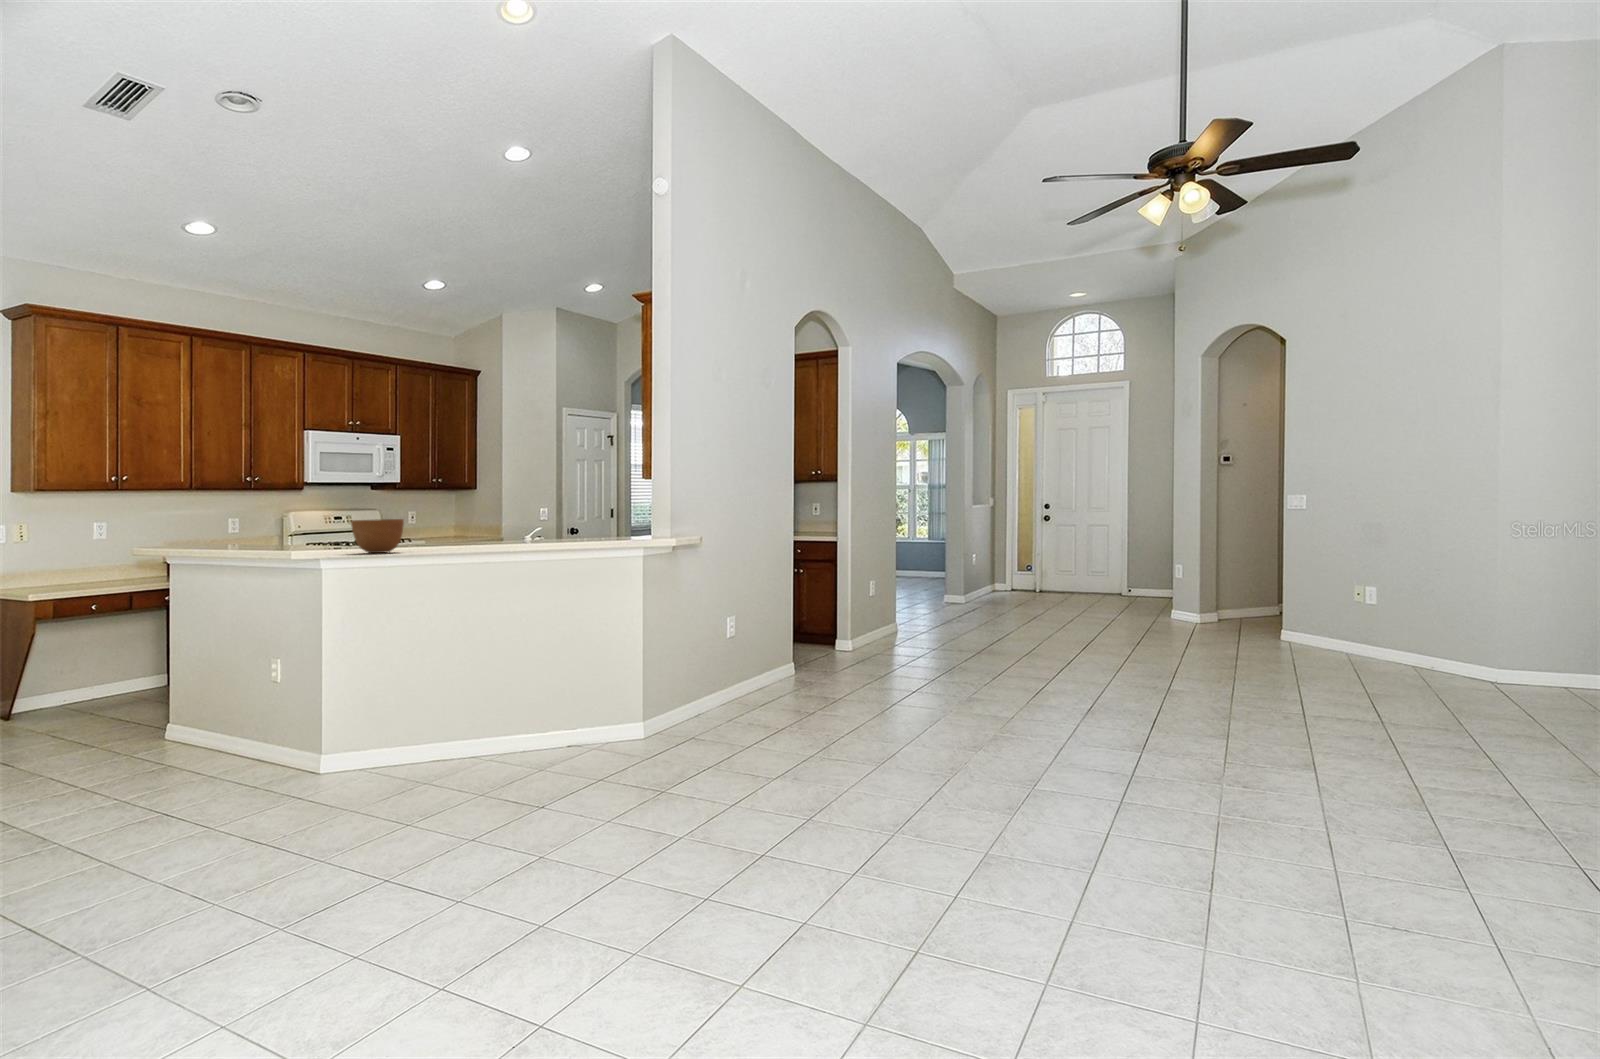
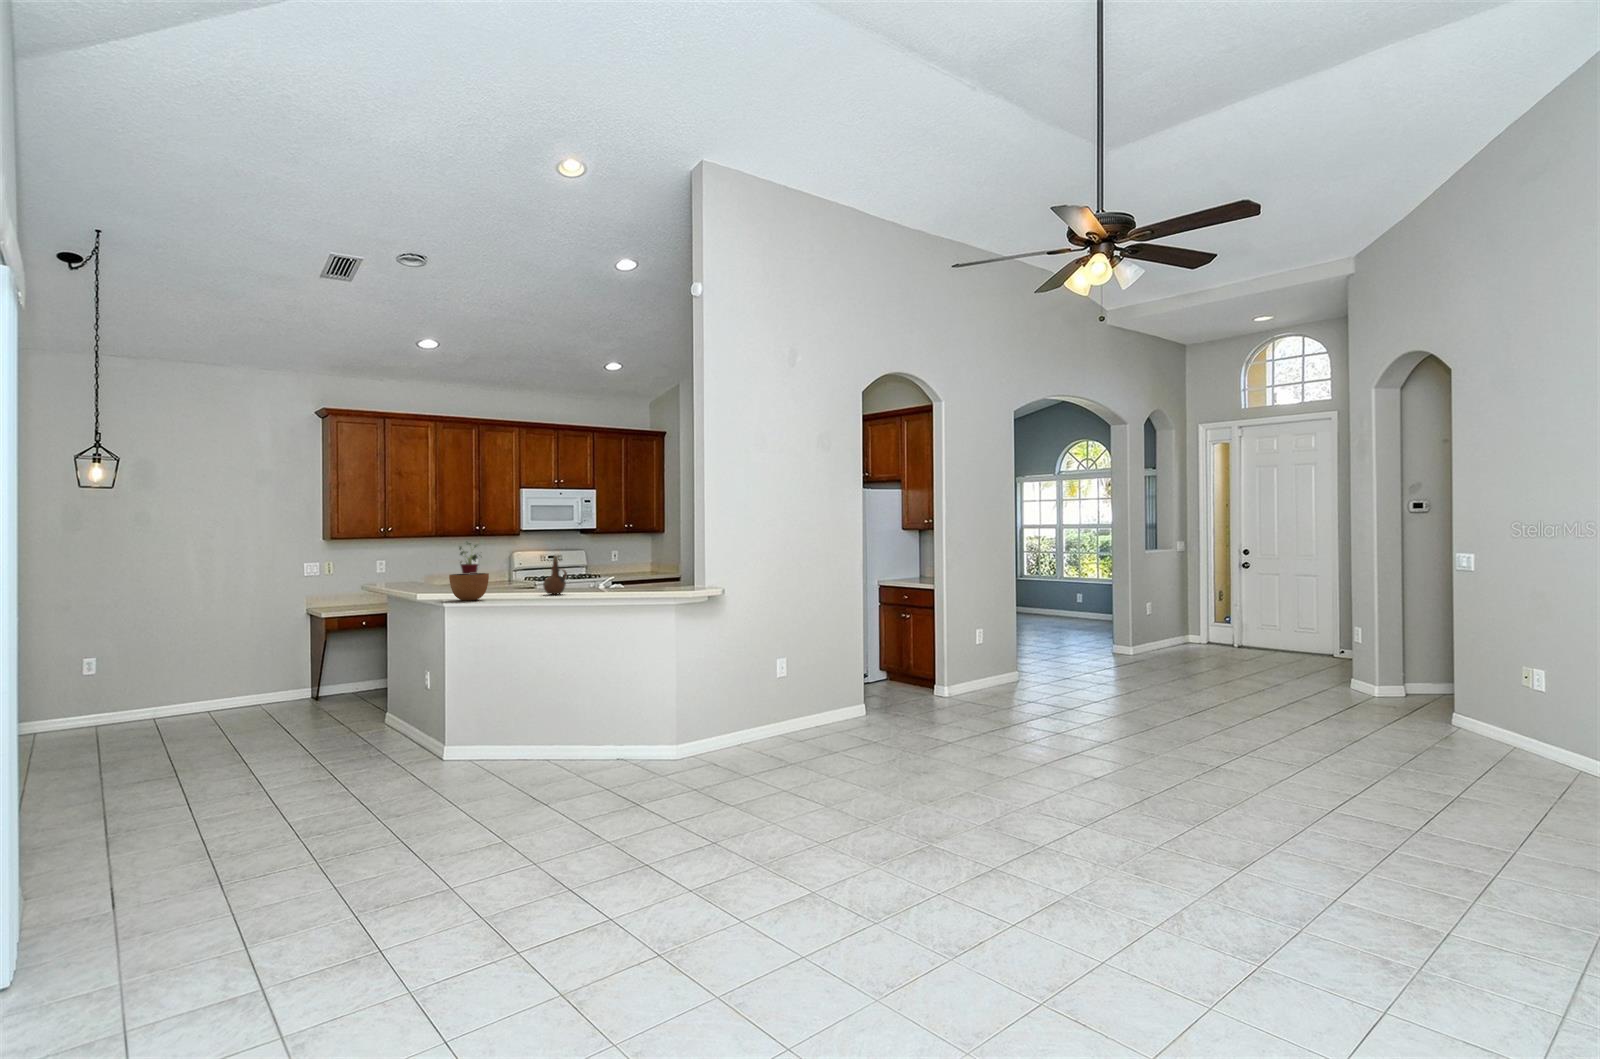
potted plant: none [218,496,256,543] -> present [459,543,480,574]
ceramic pitcher: none [449,500,479,547] -> present [543,555,567,594]

